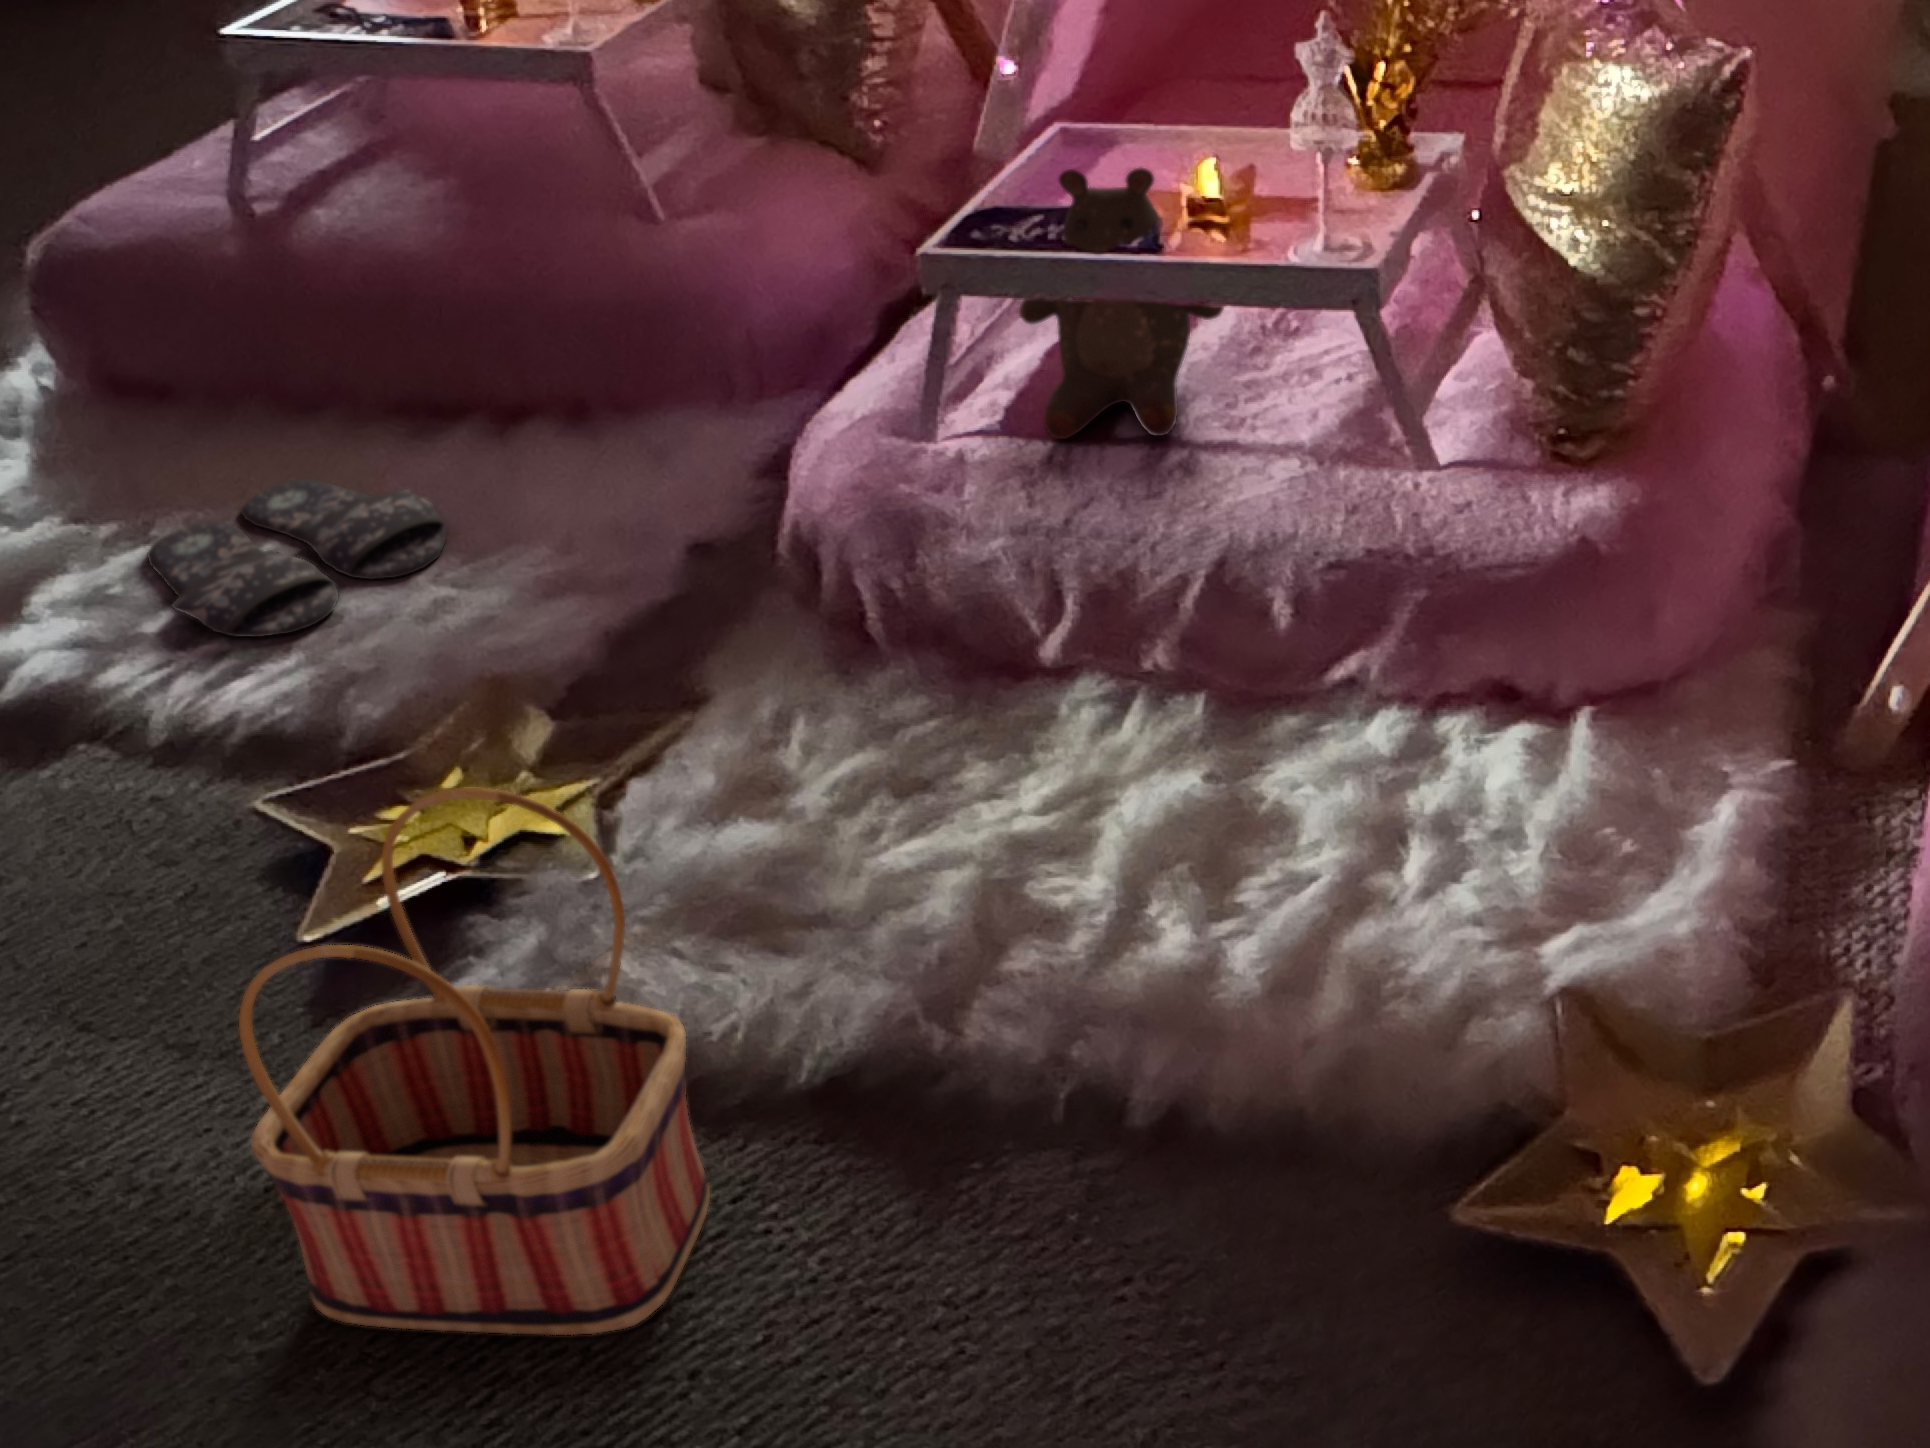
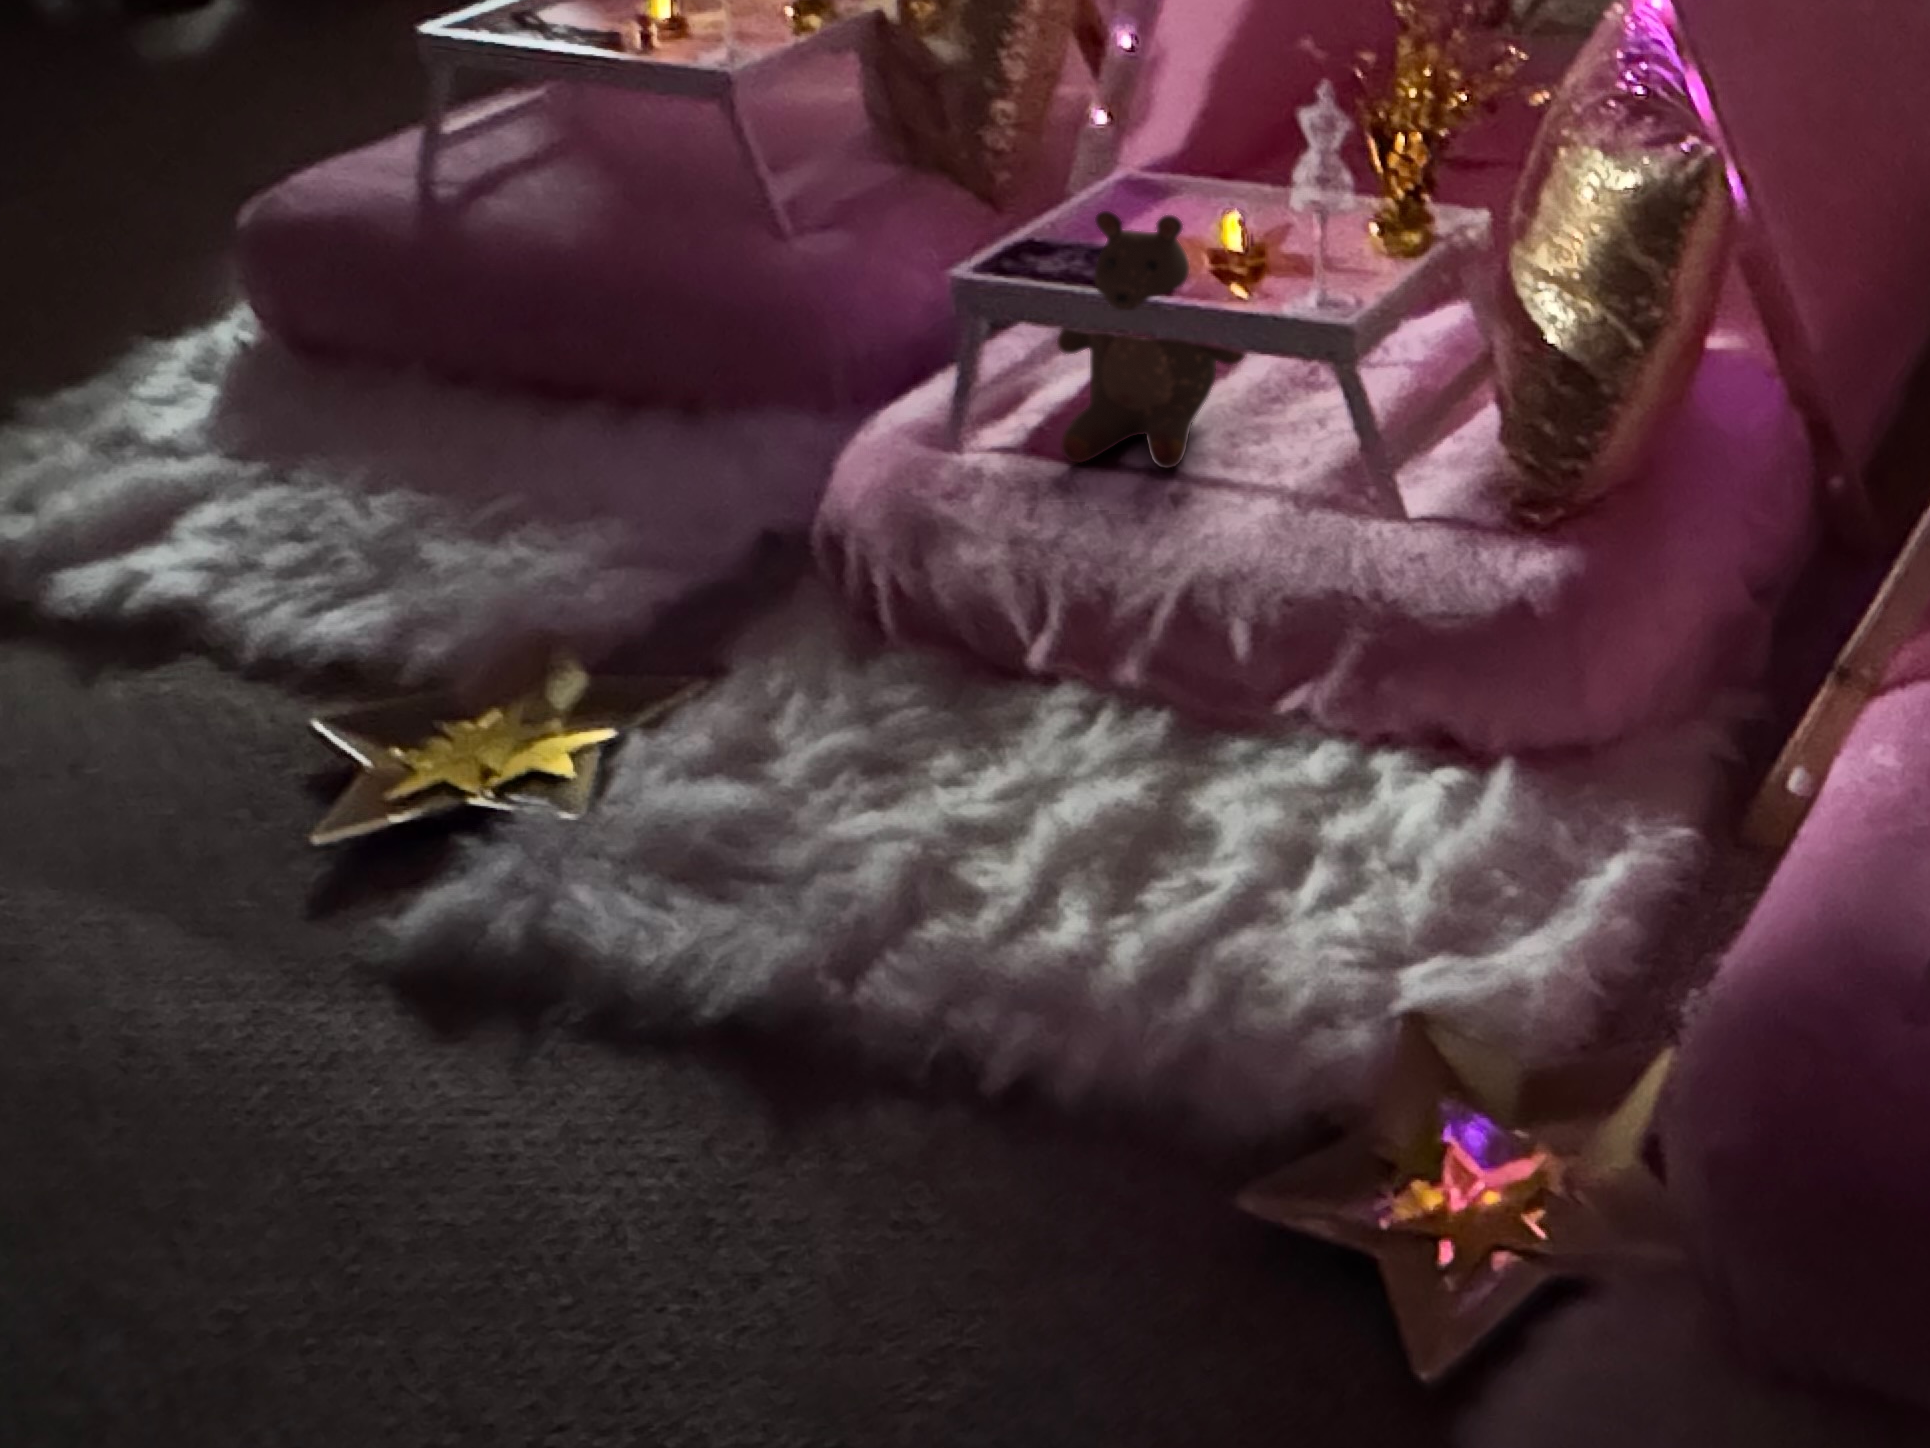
slippers: present [148,479,446,637] -> none [284,439,546,574]
basket: present [239,788,710,1335] -> none [158,706,599,1213]

